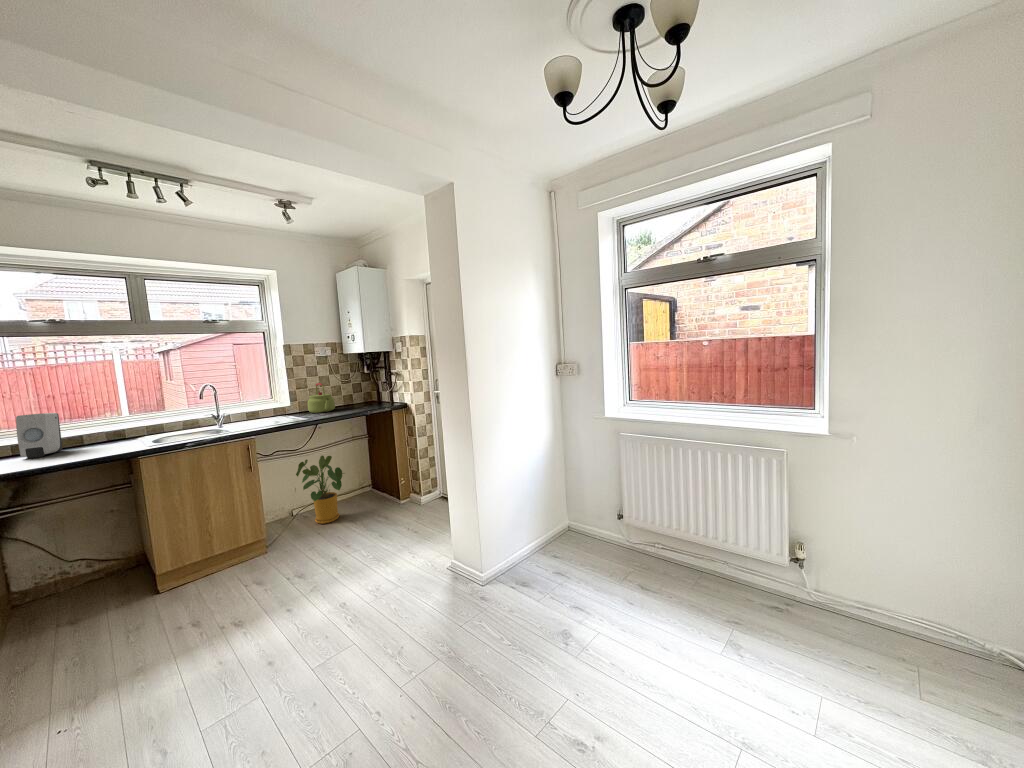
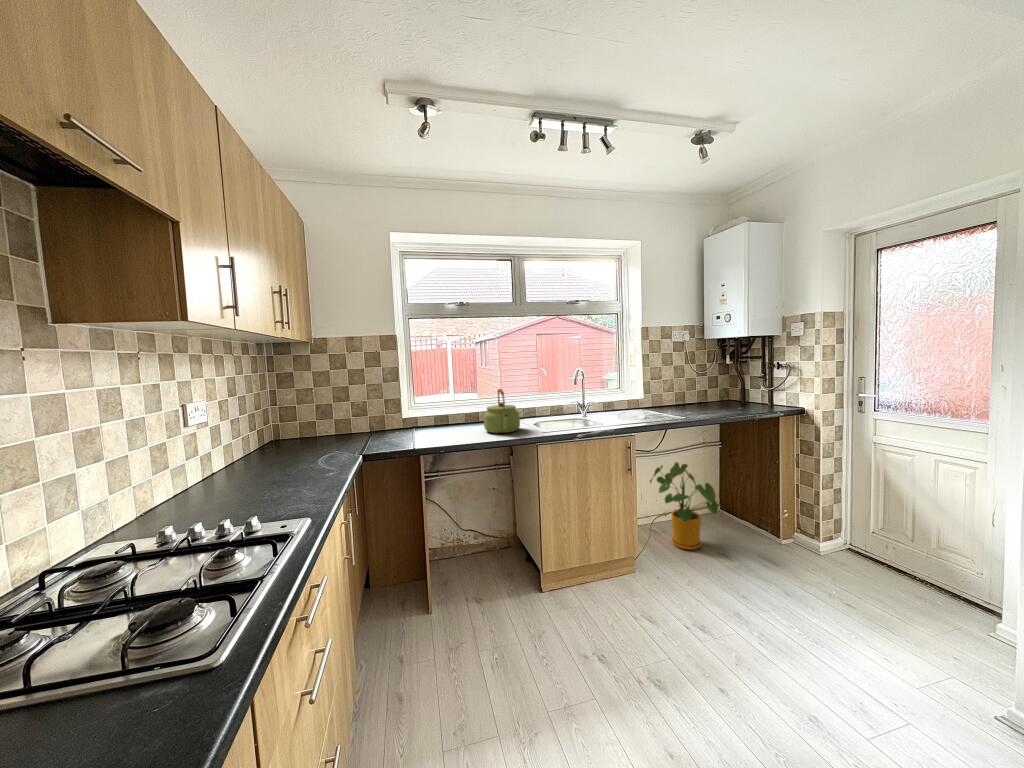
kettle: present [308,383,335,413] -> present [484,389,520,433]
soap dispenser: present [16,413,62,458] -> none [444,390,467,431]

